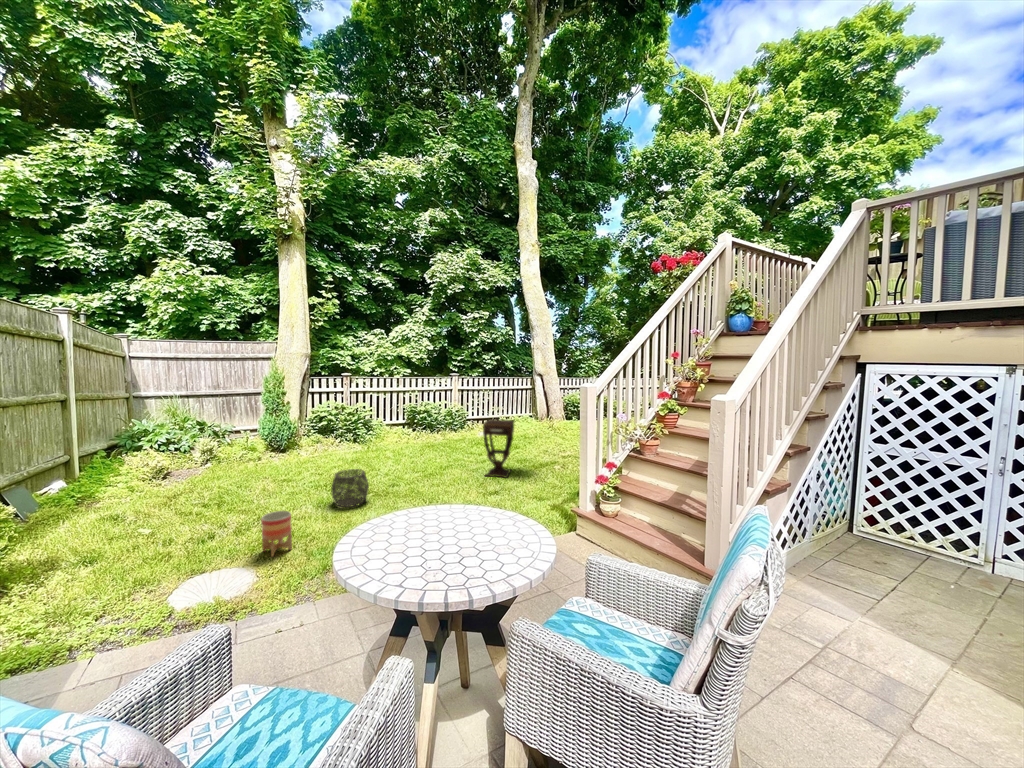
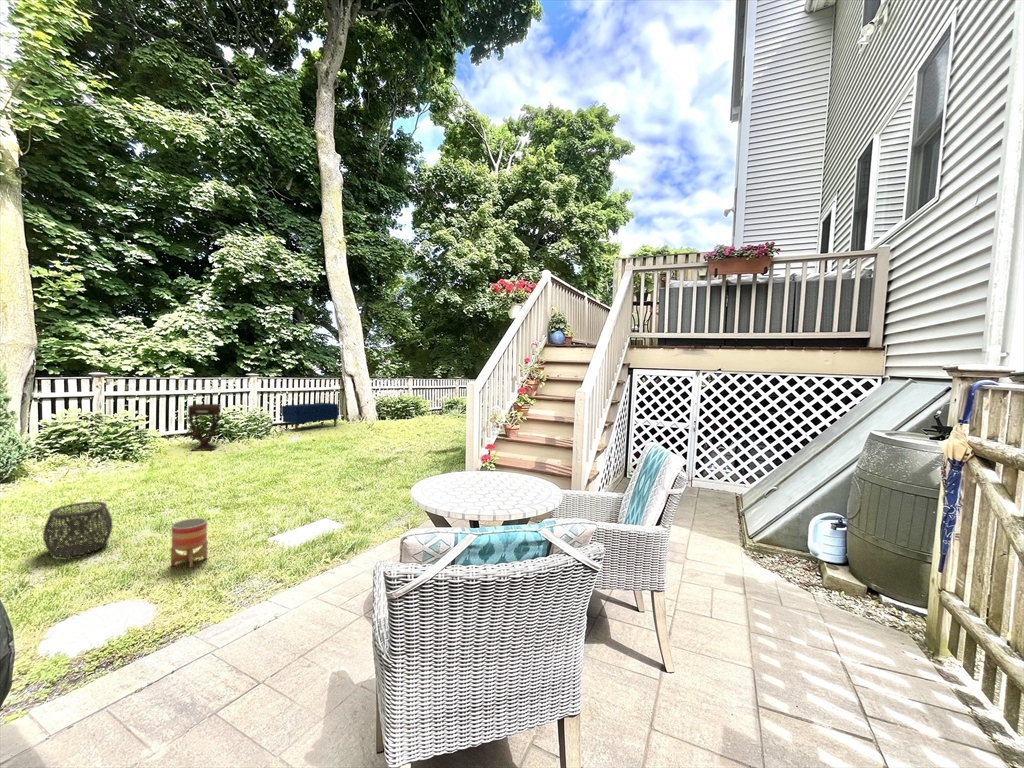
bench: none [478,399,528,425] -> present [282,403,339,432]
side table: present [483,419,514,478] -> present [188,404,220,451]
woven basket: present [331,469,369,507] -> present [43,502,112,557]

